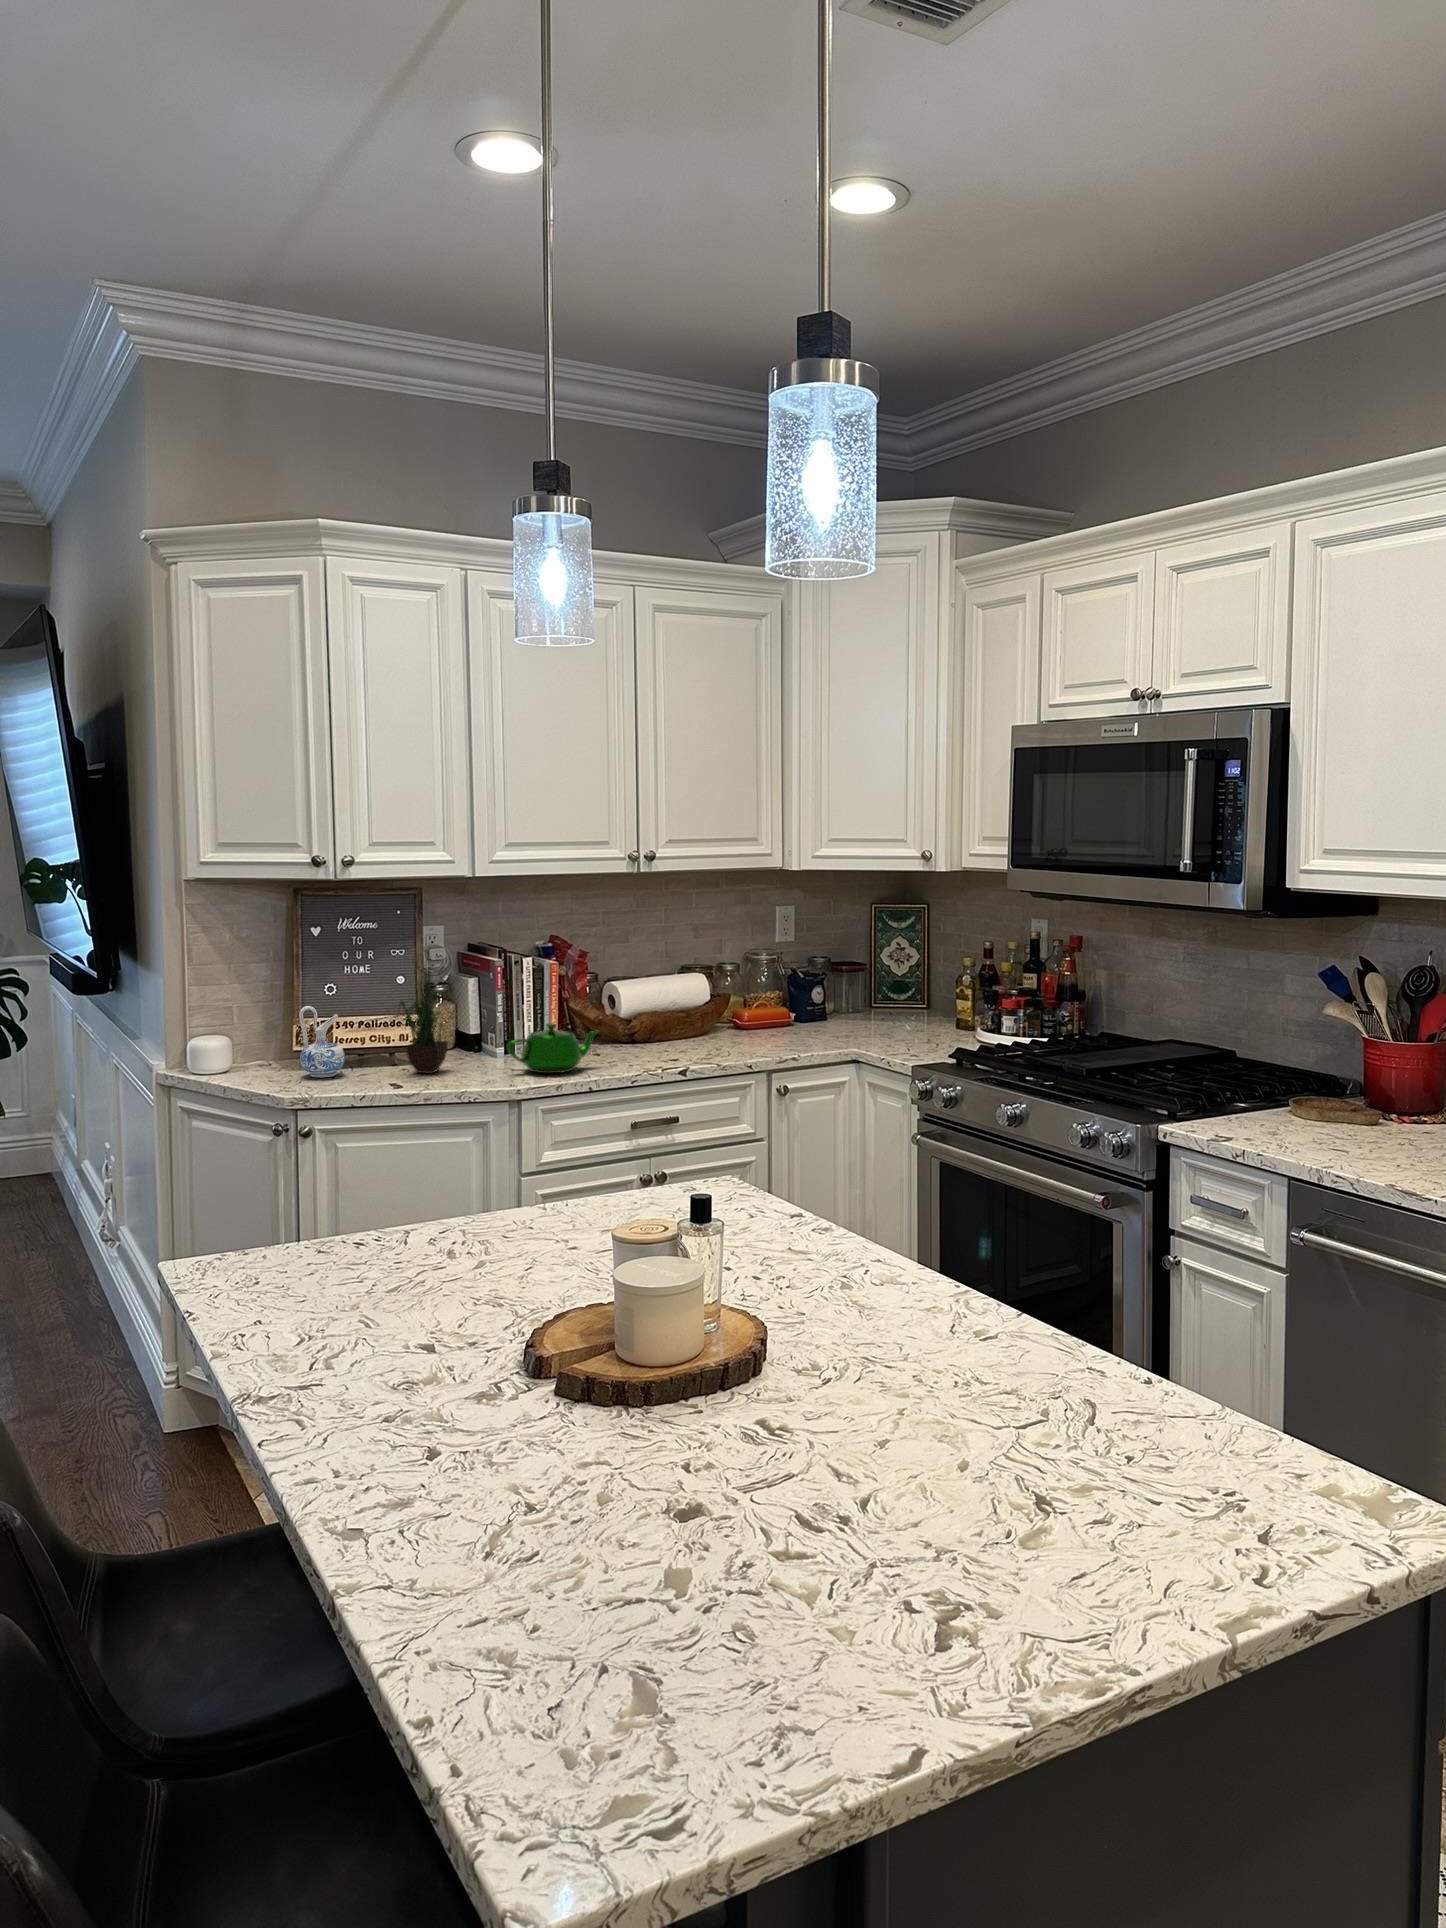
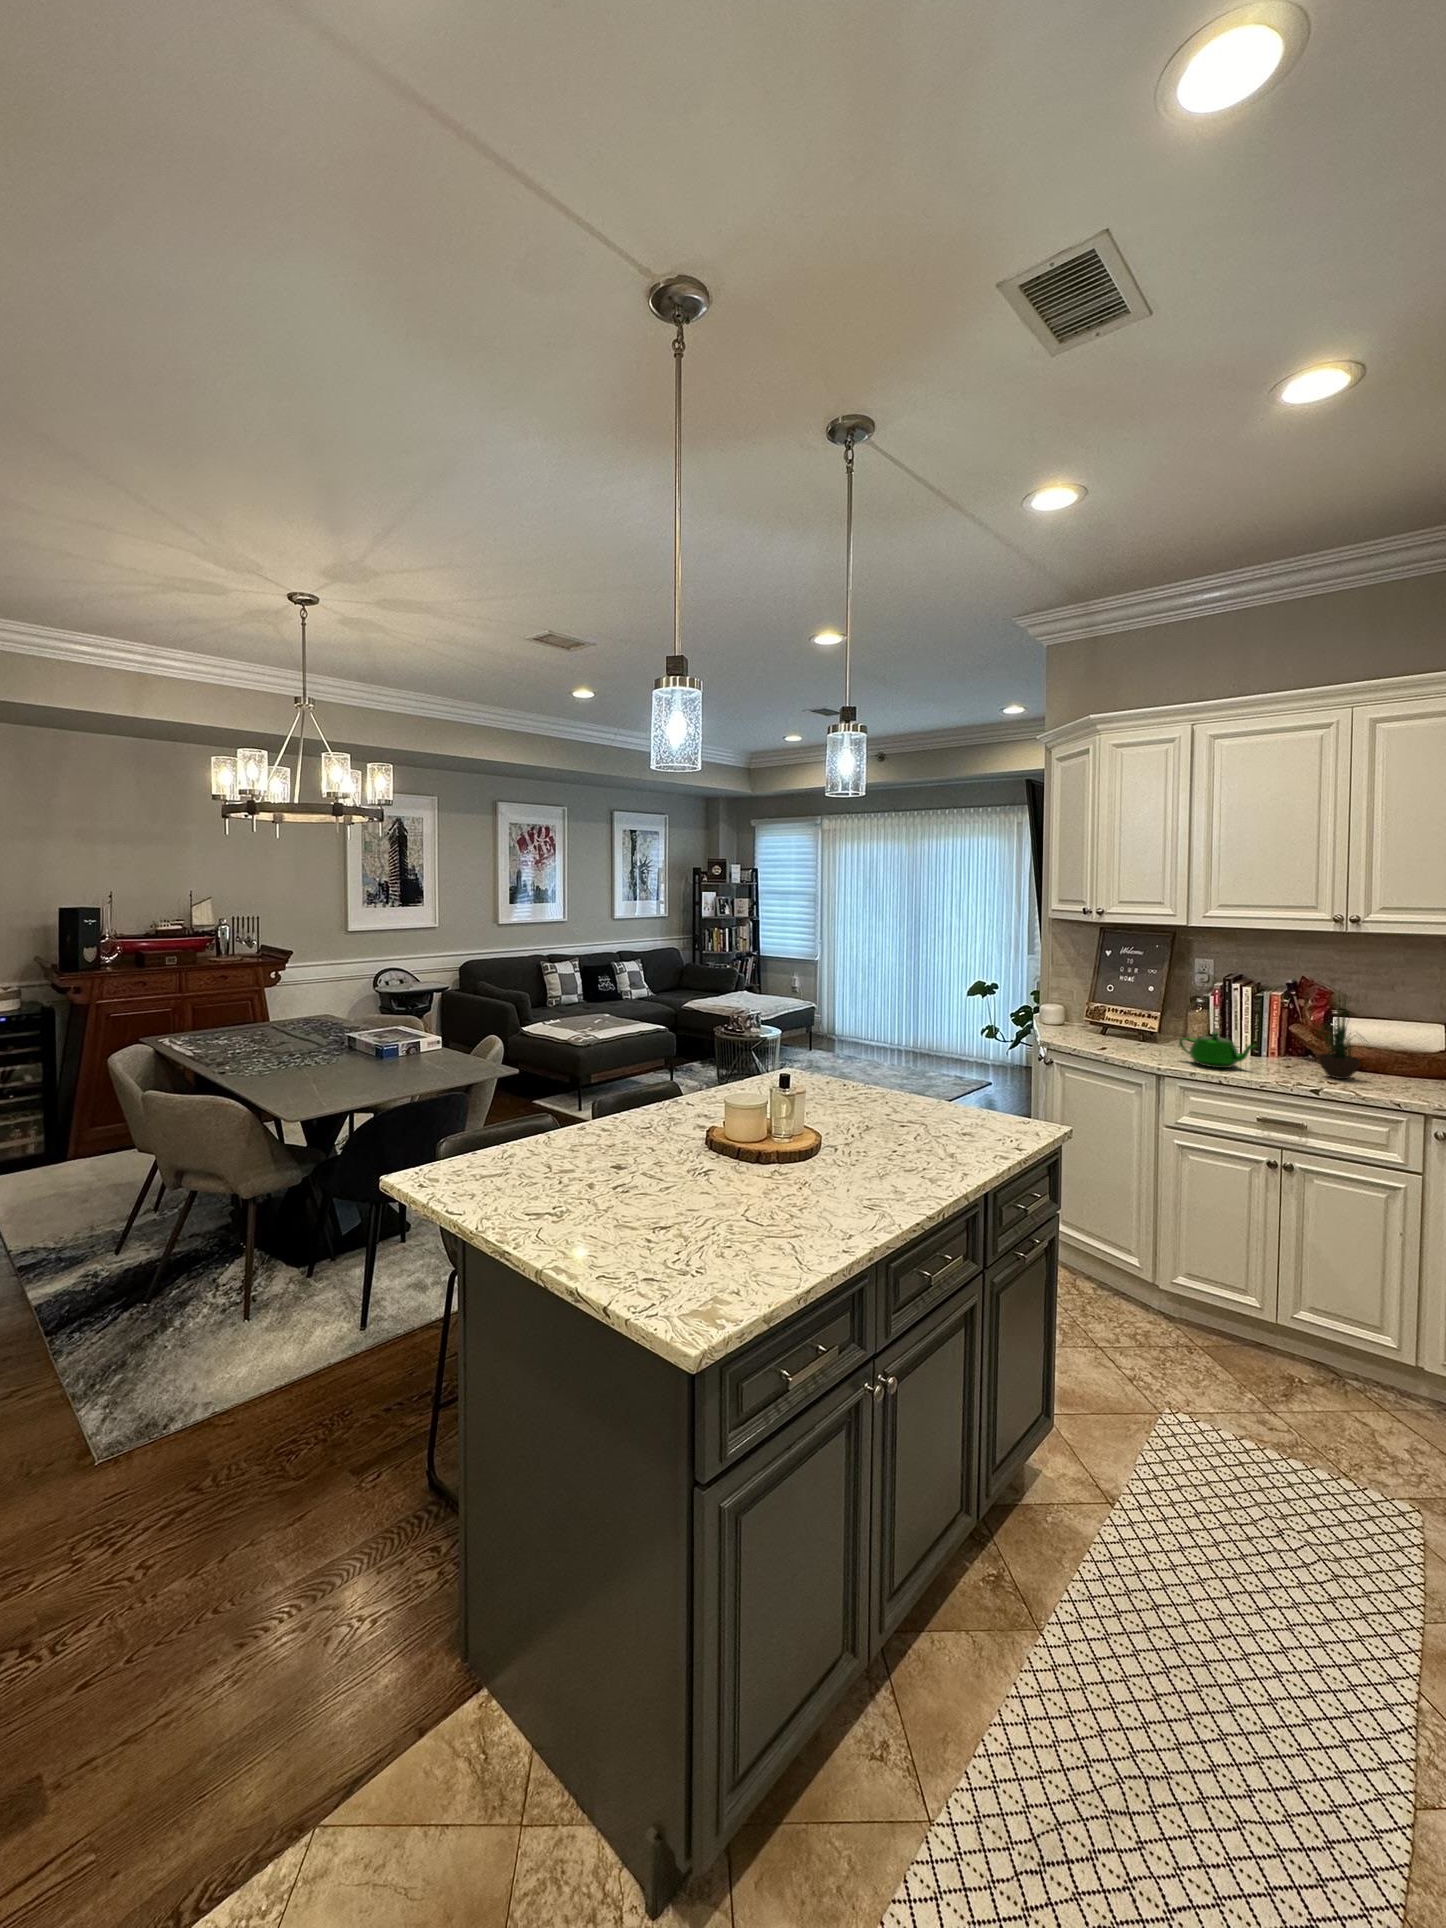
potted plant: present [399,965,448,1073] -> present [1316,993,1360,1079]
ceramic pitcher: present [299,1006,345,1077] -> none [1067,993,1094,1037]

